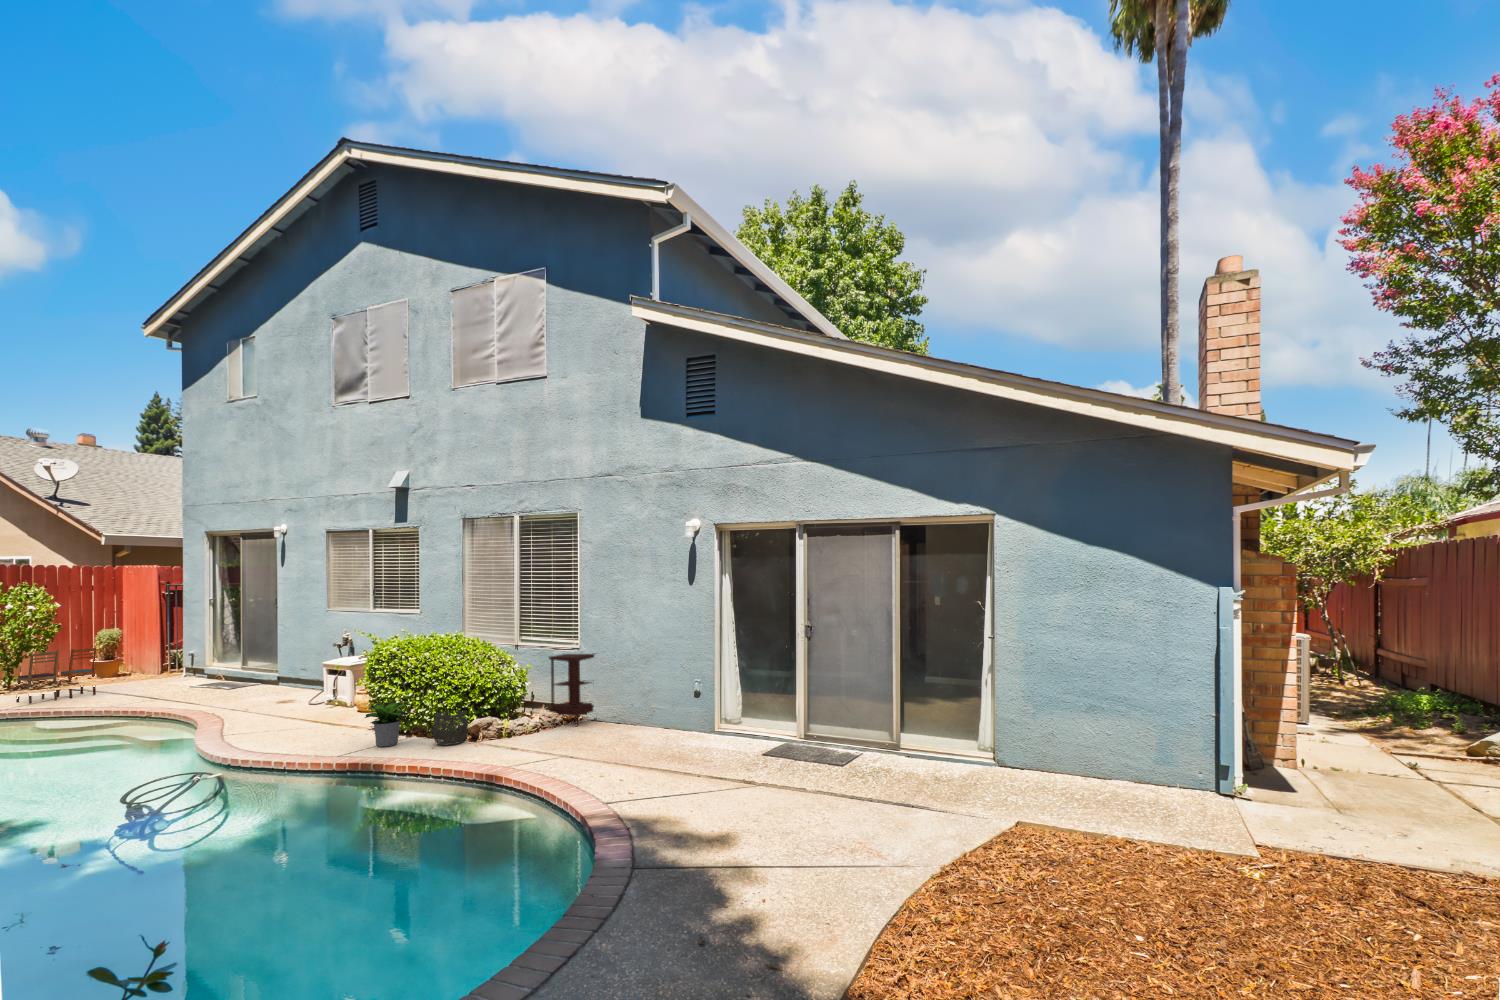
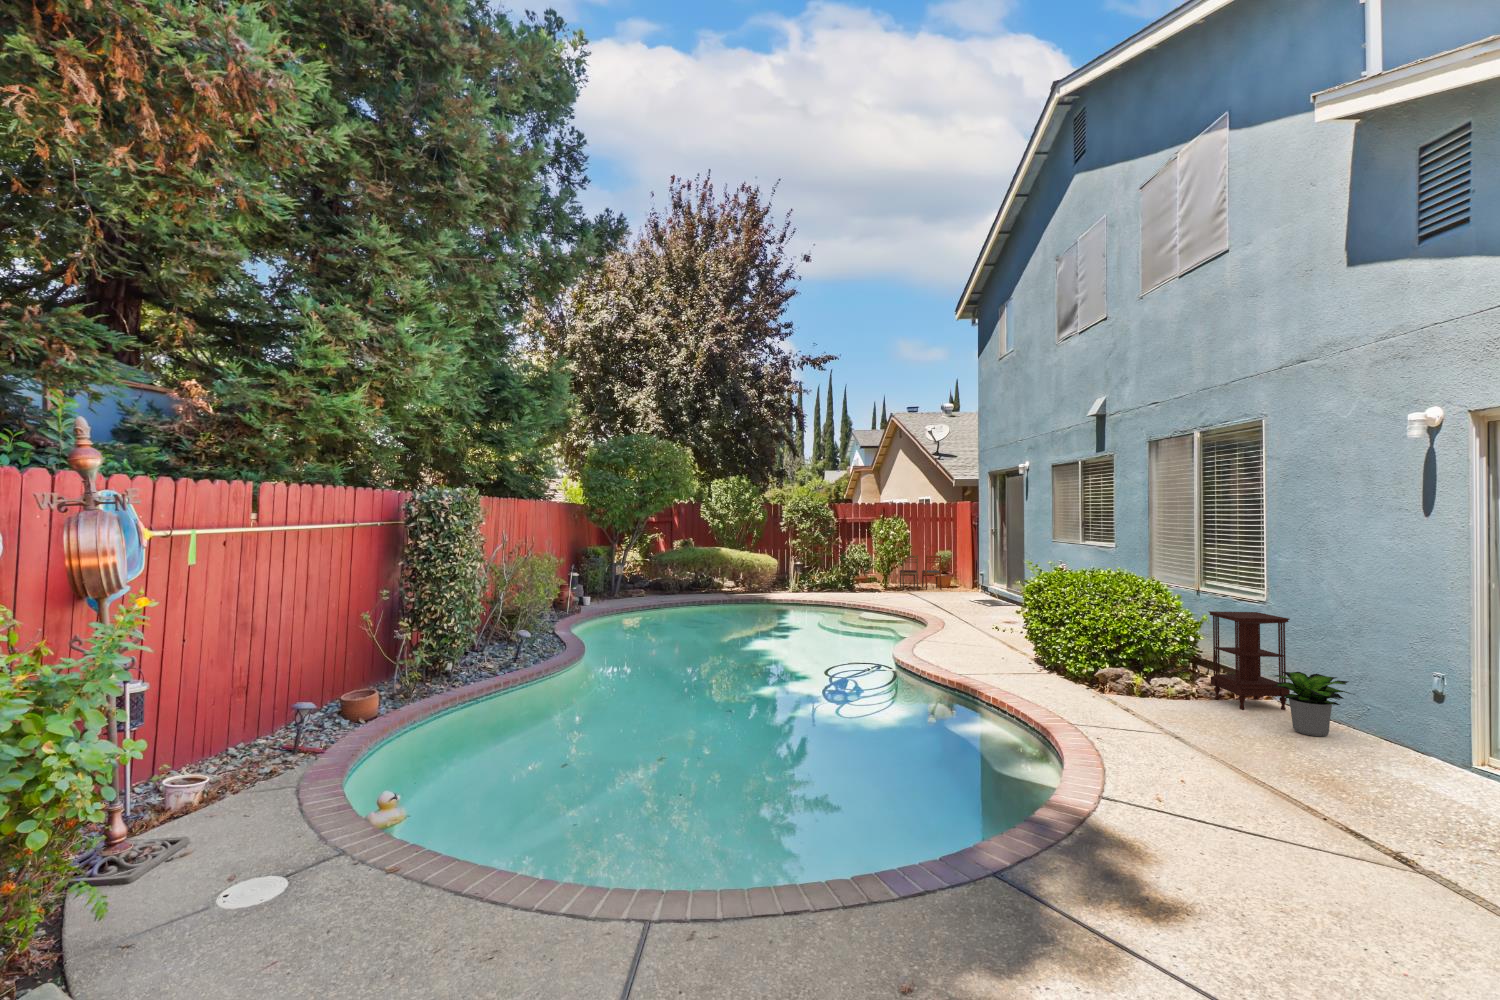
potted plant: present [365,702,410,747] -> present [1273,671,1351,736]
woven basket: present [432,711,468,745] -> none [1051,651,1092,689]

